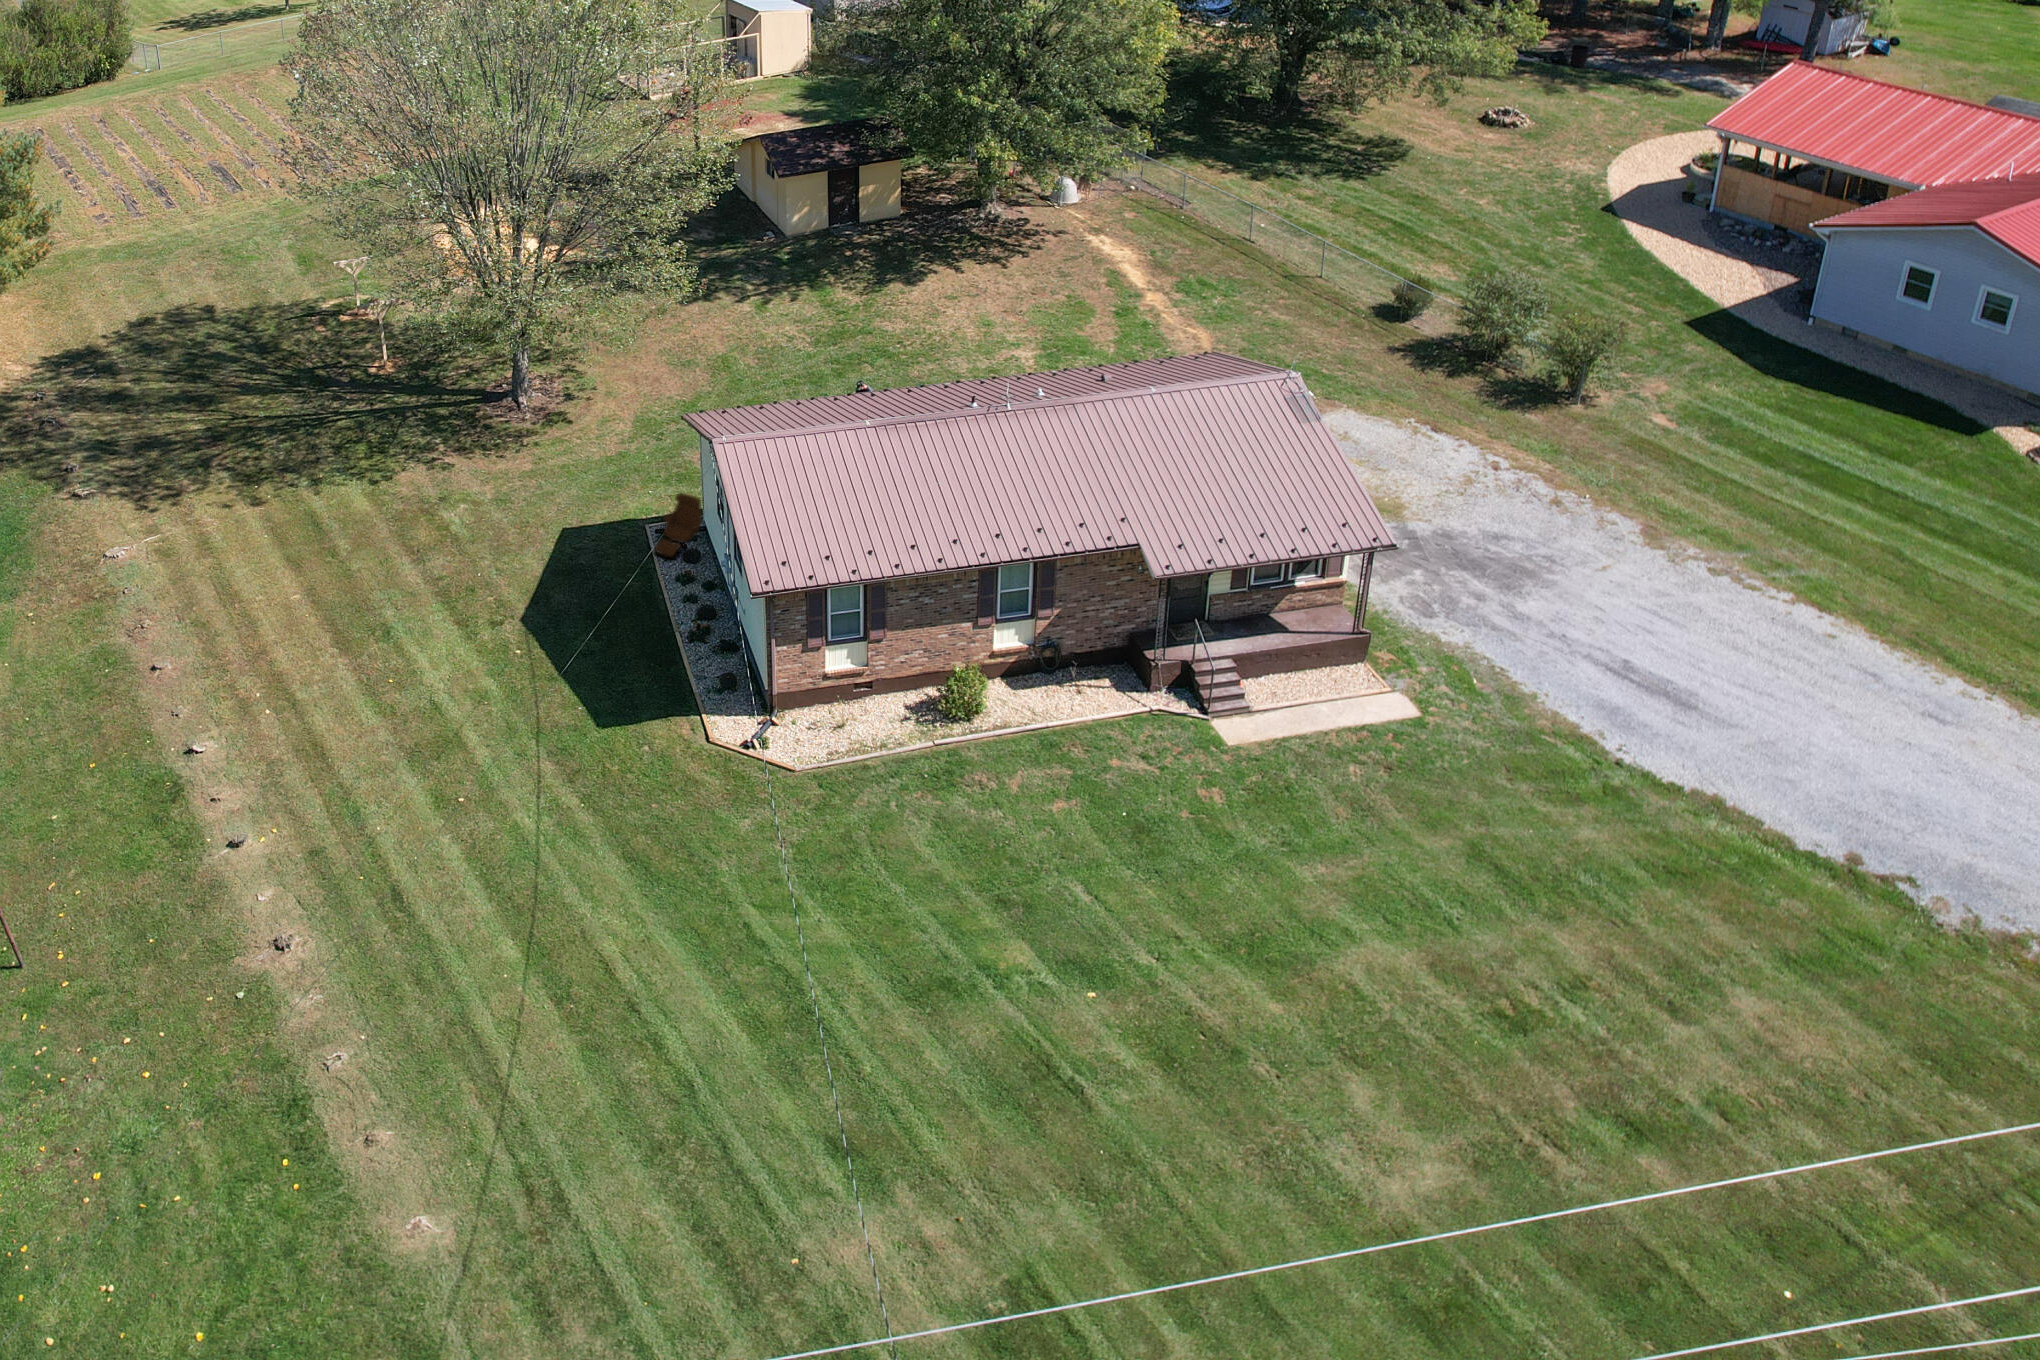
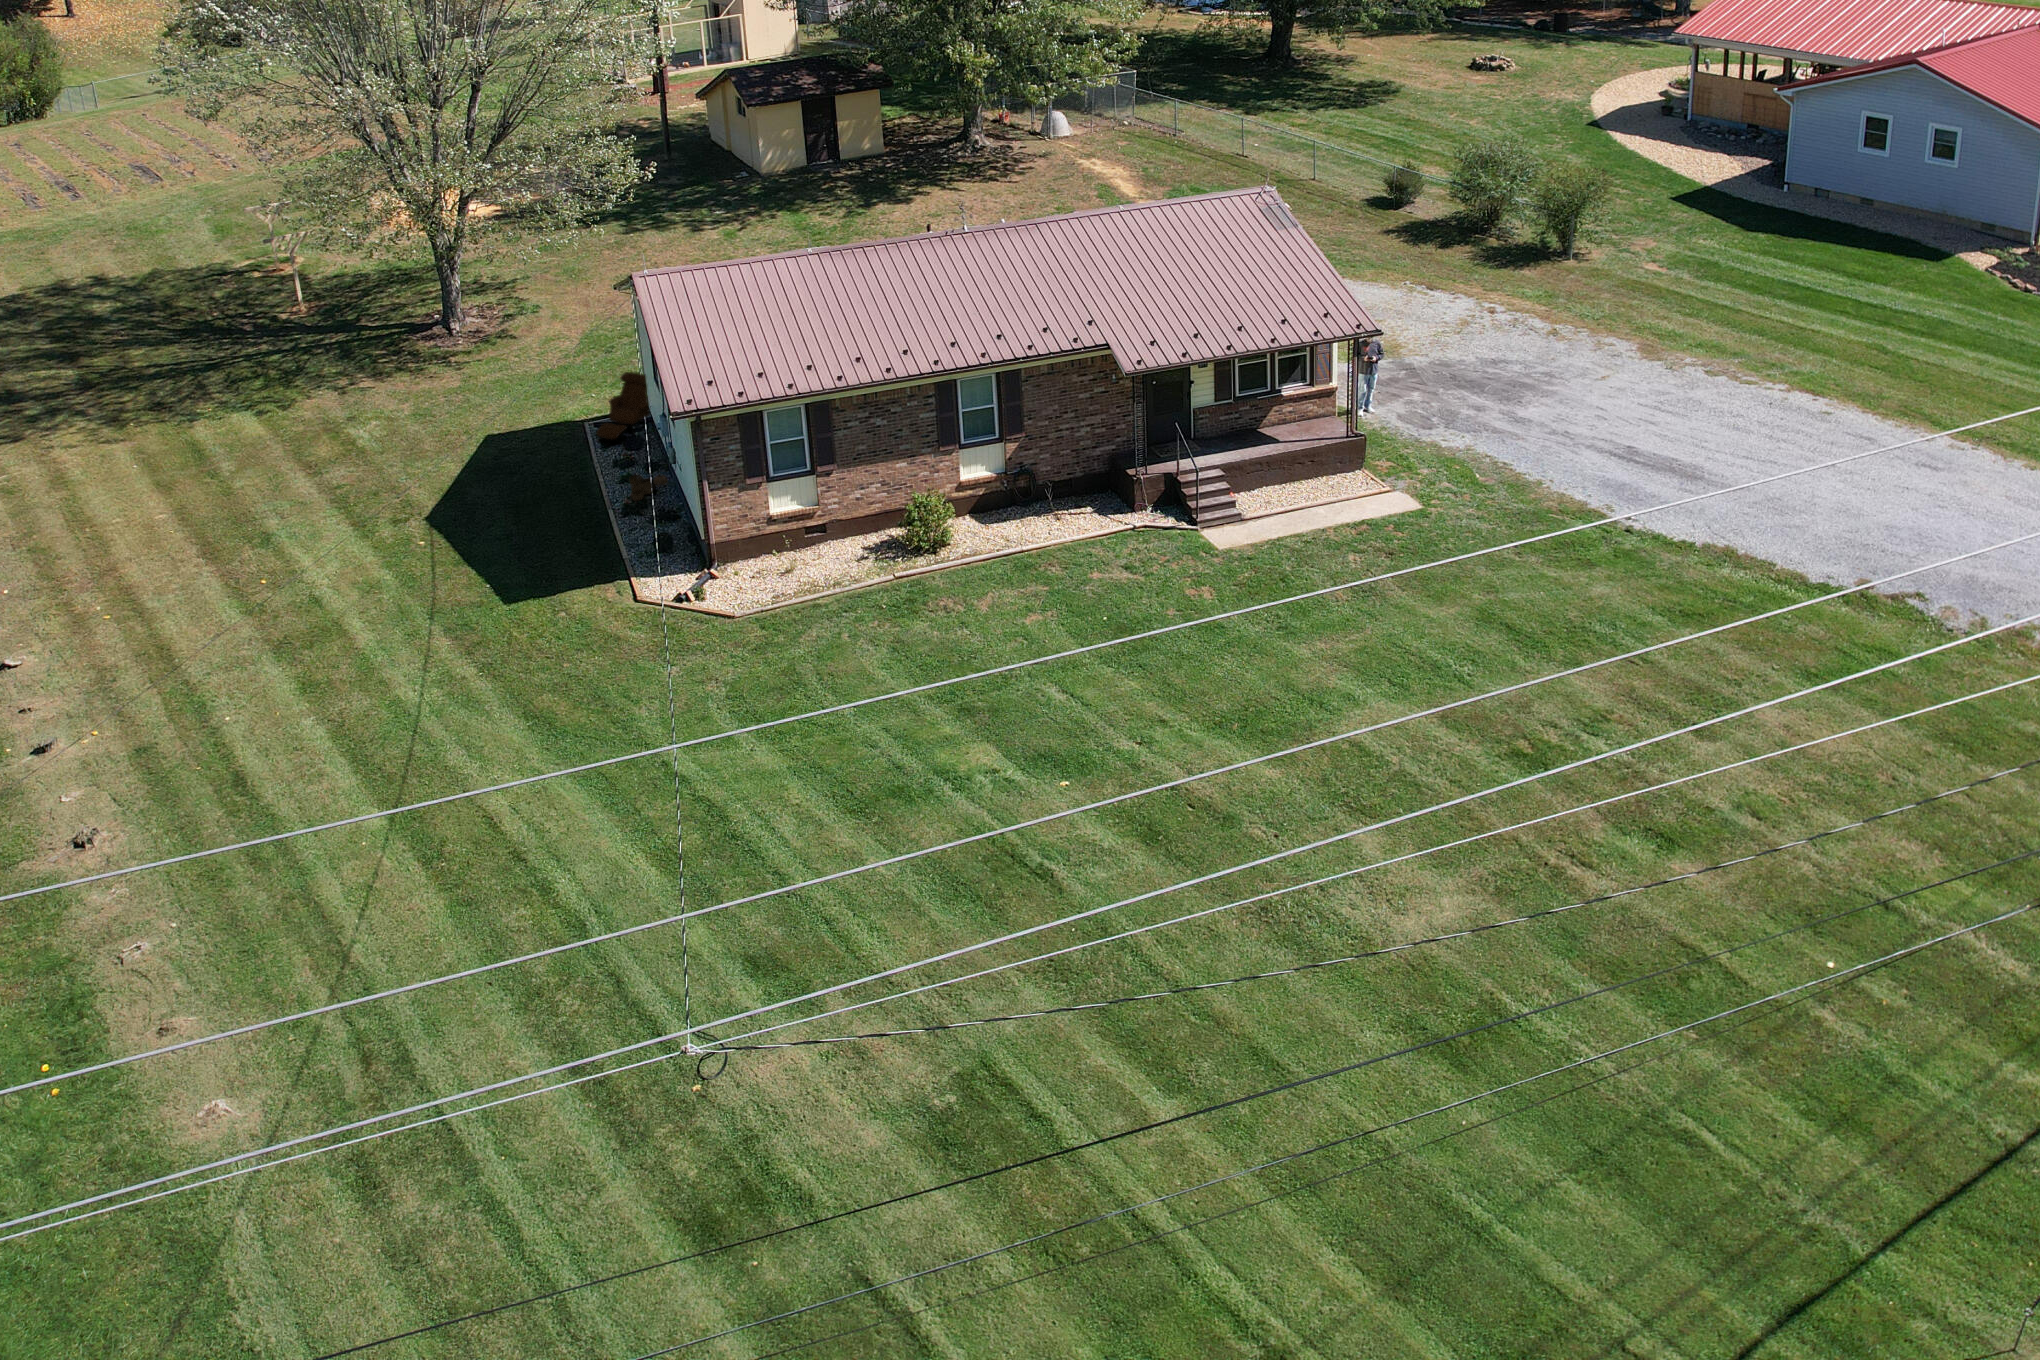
woven basket: none [693,602,725,629] -> present [630,474,668,500]

